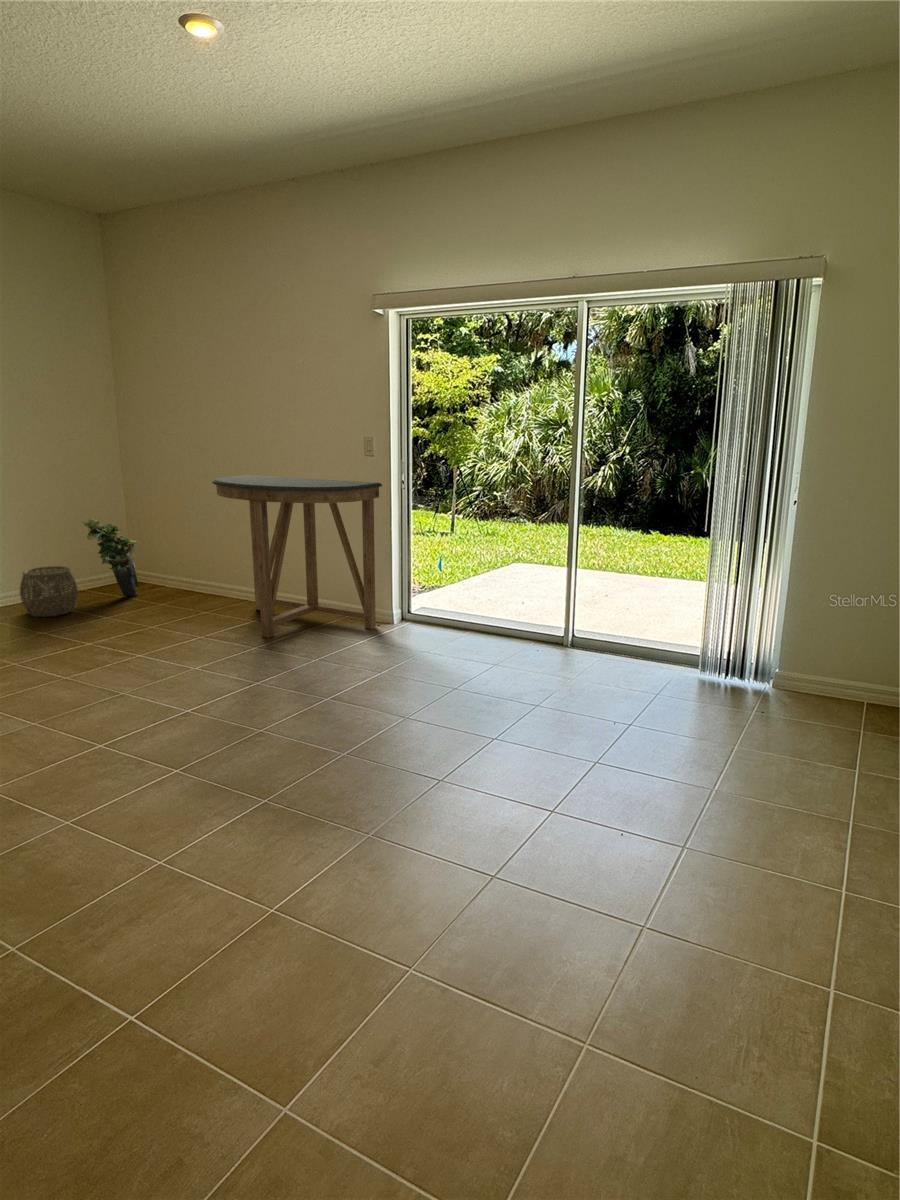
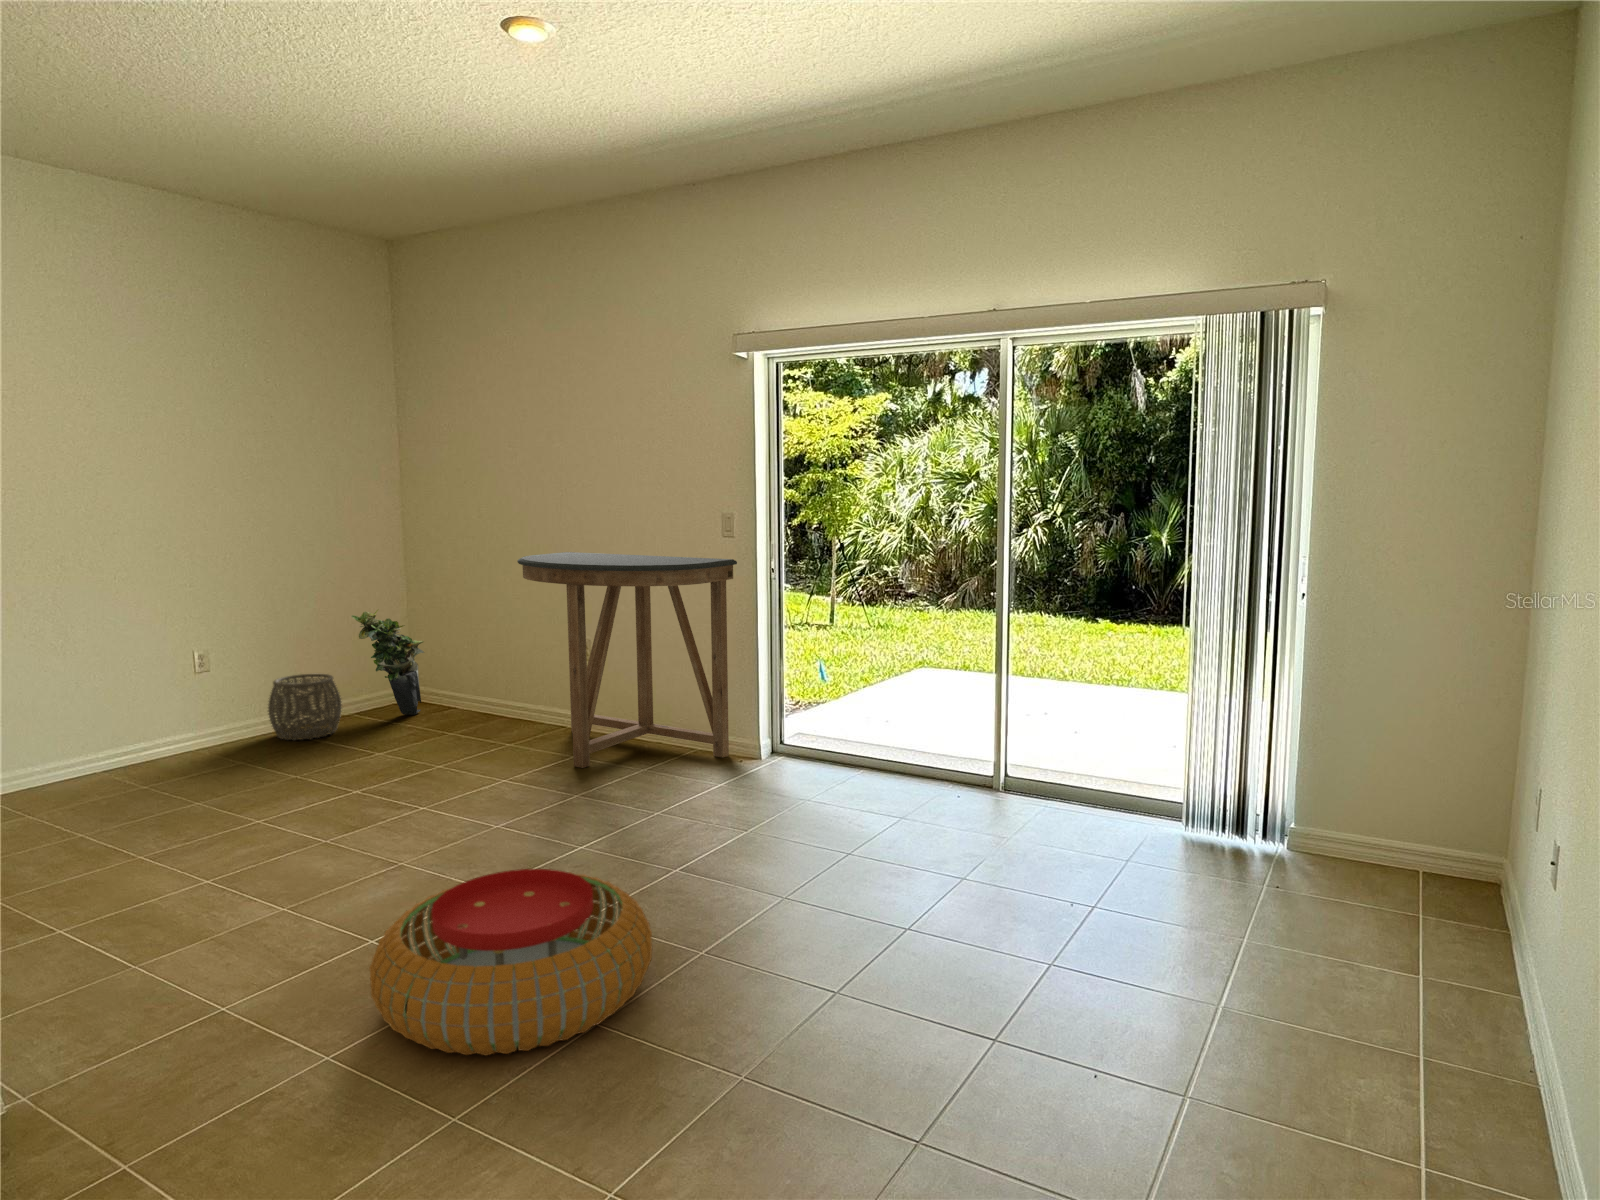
pouf: none [133,724,349,869] -> present [369,869,652,1055]

